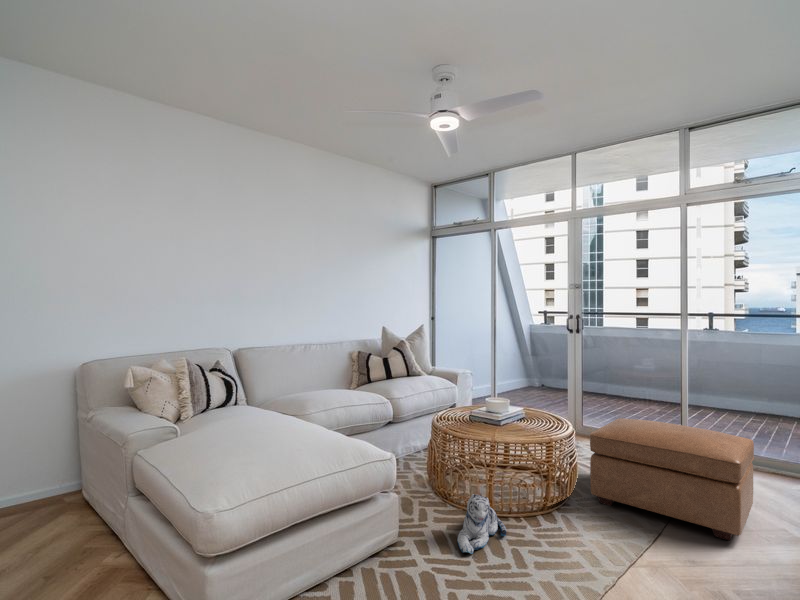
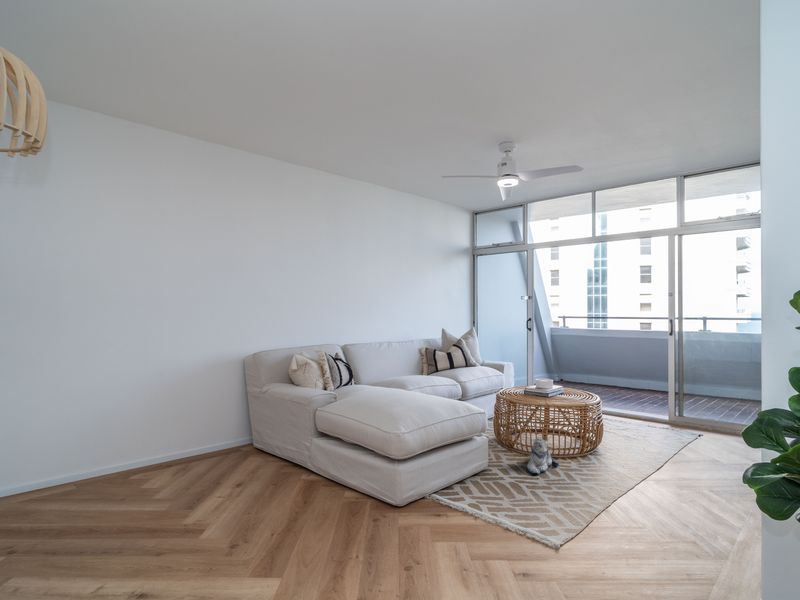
ottoman: present [590,418,754,541] -> none [611,394,725,469]

